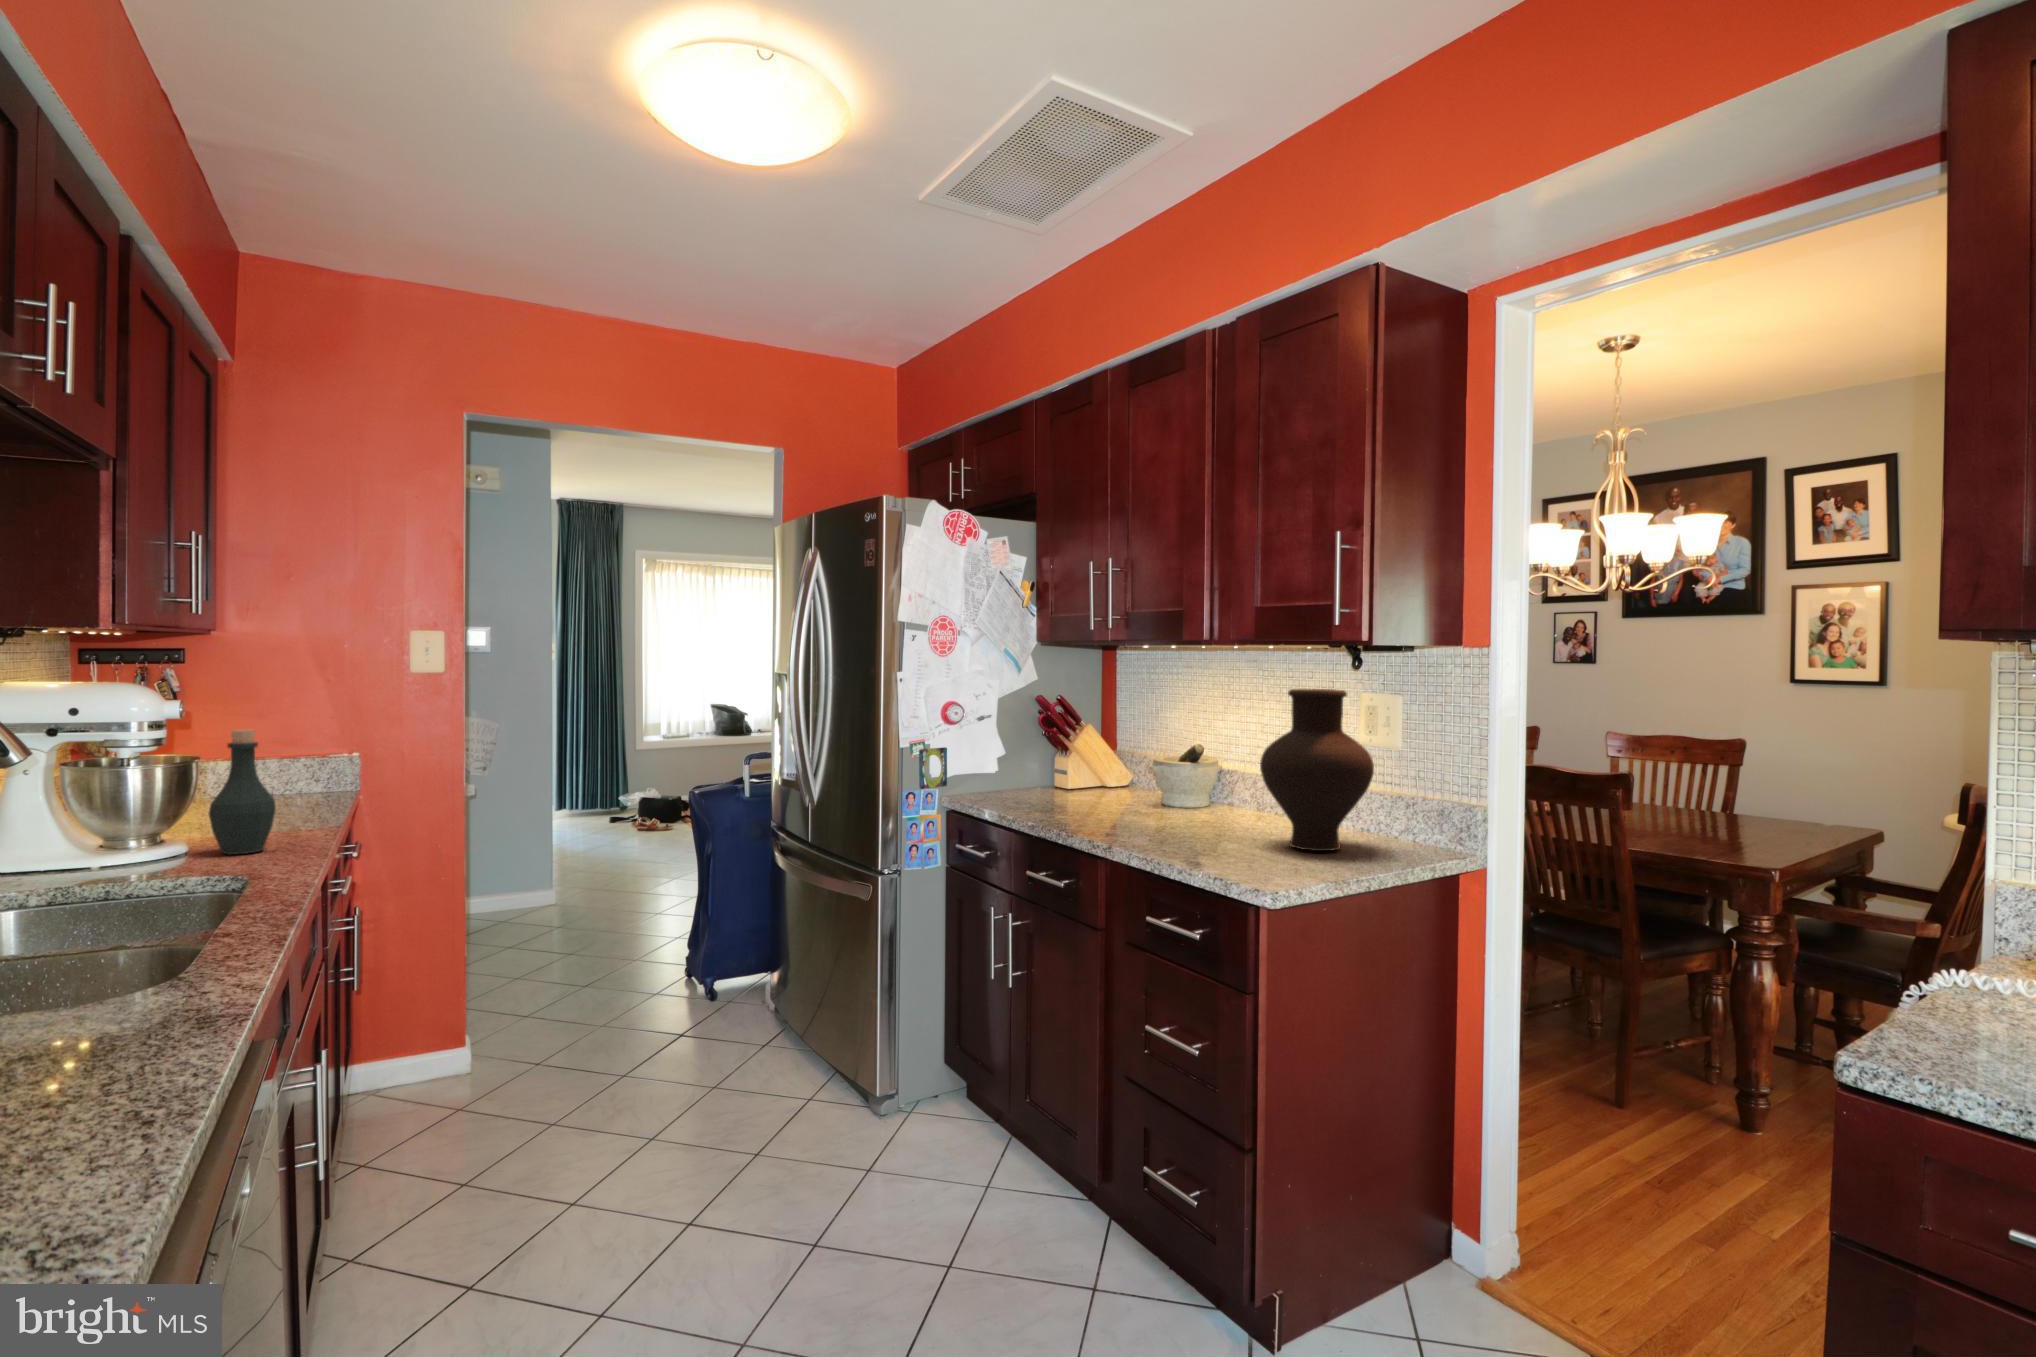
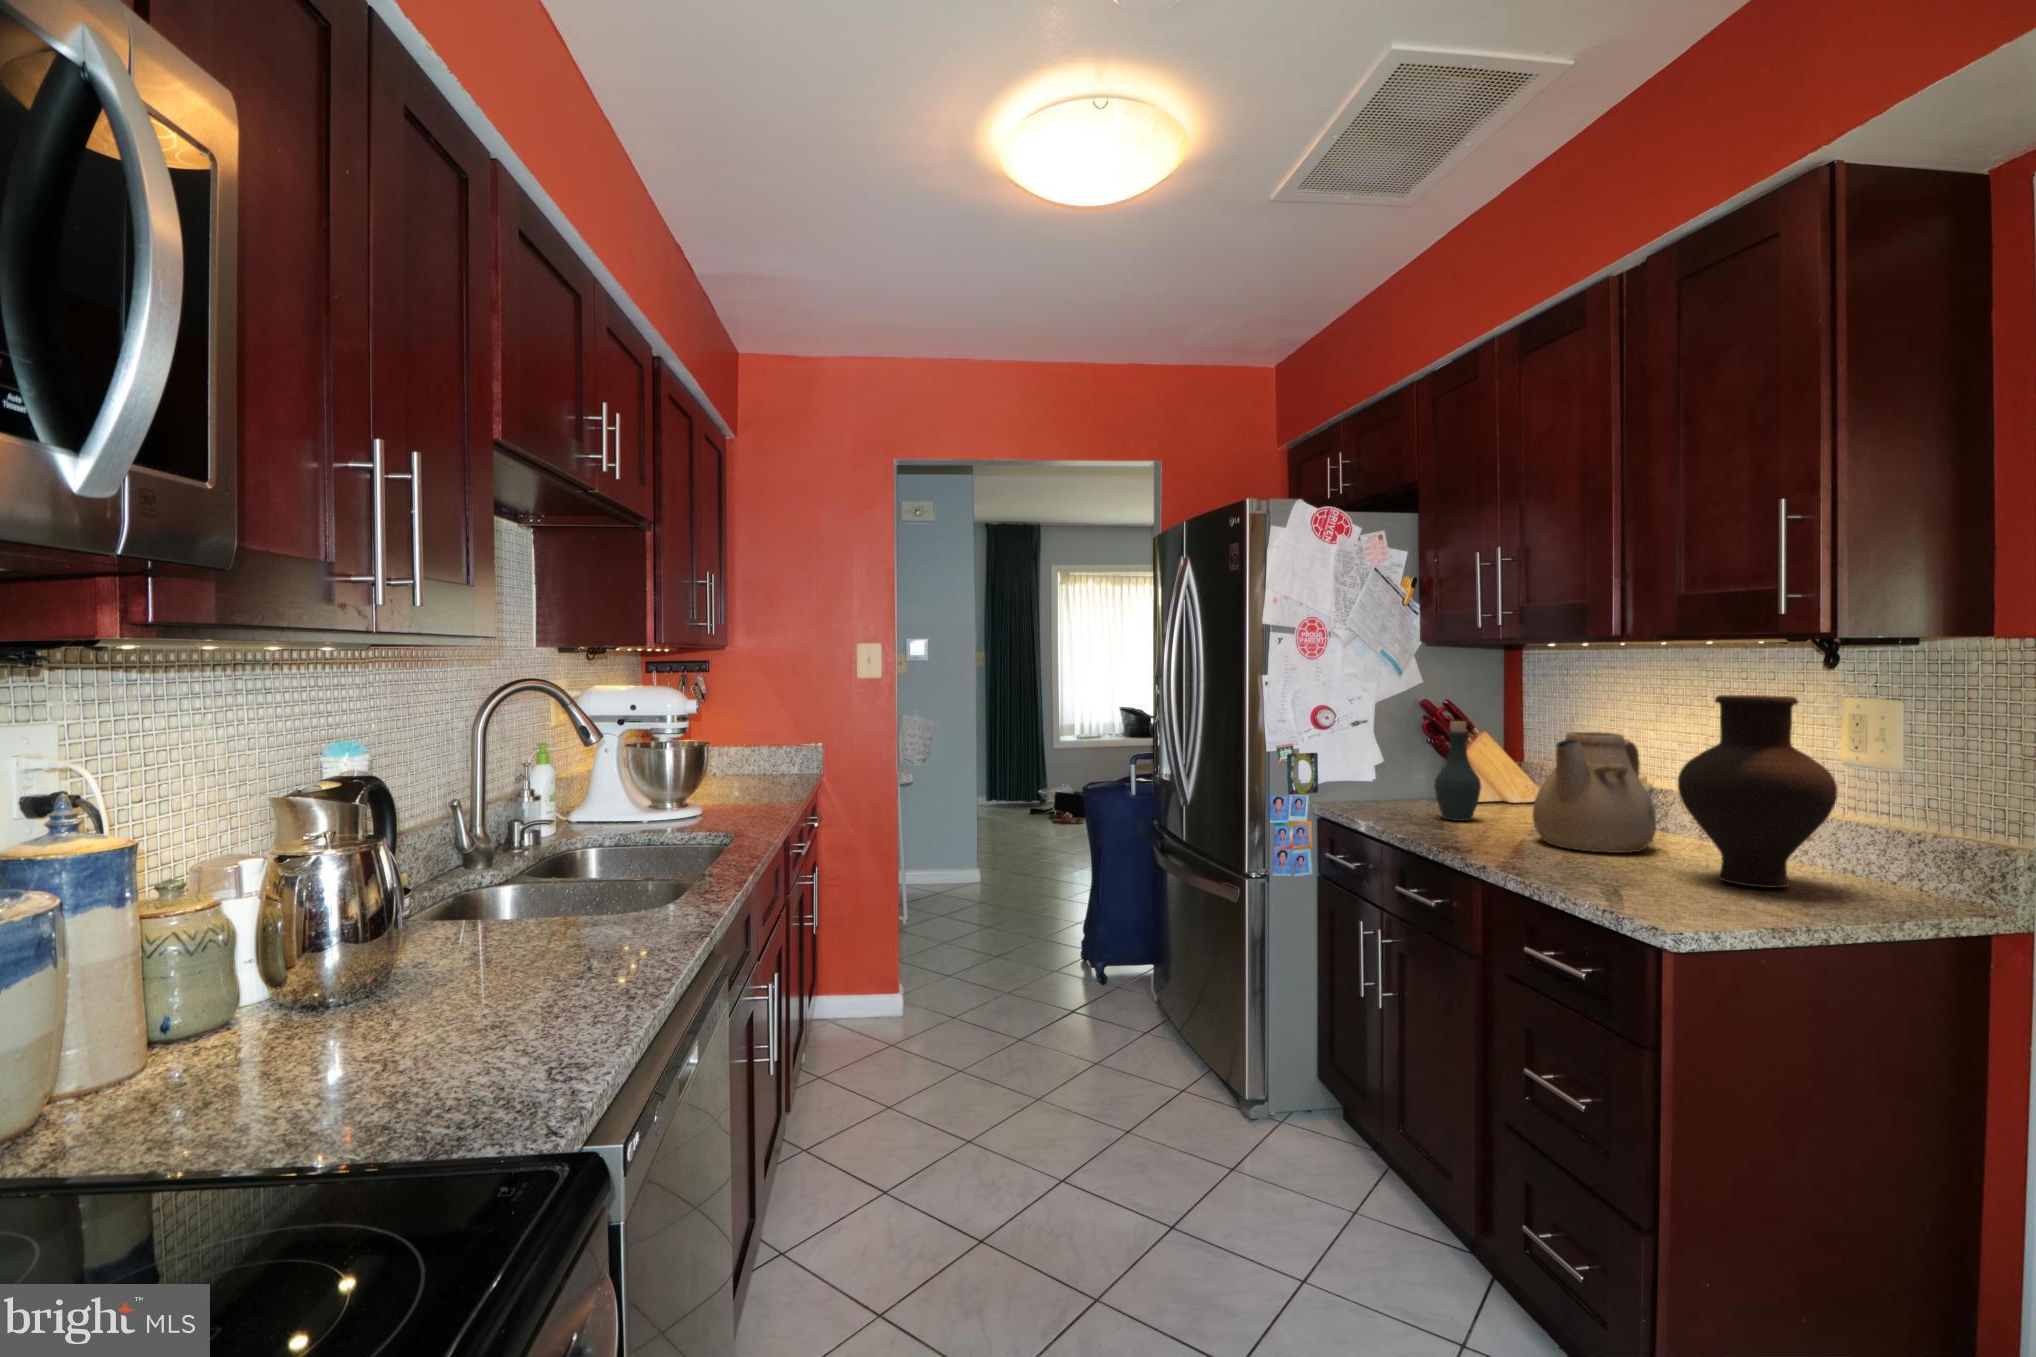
teapot: none [1139,722,1236,829] -> present [1533,732,1656,853]
bottle: present [209,730,276,855] -> present [1434,721,1481,821]

